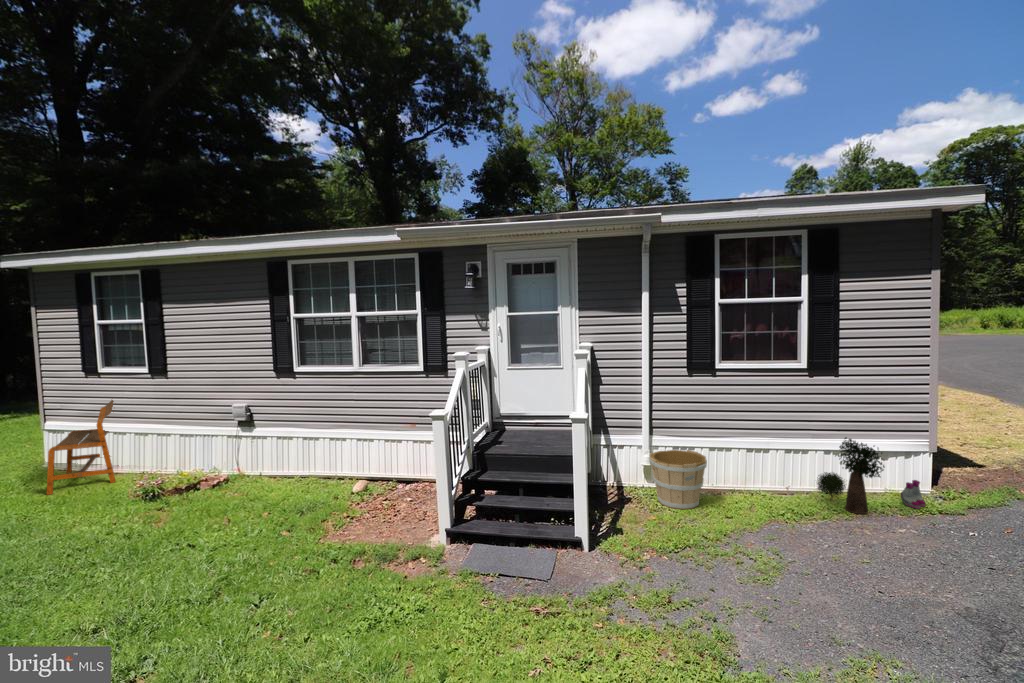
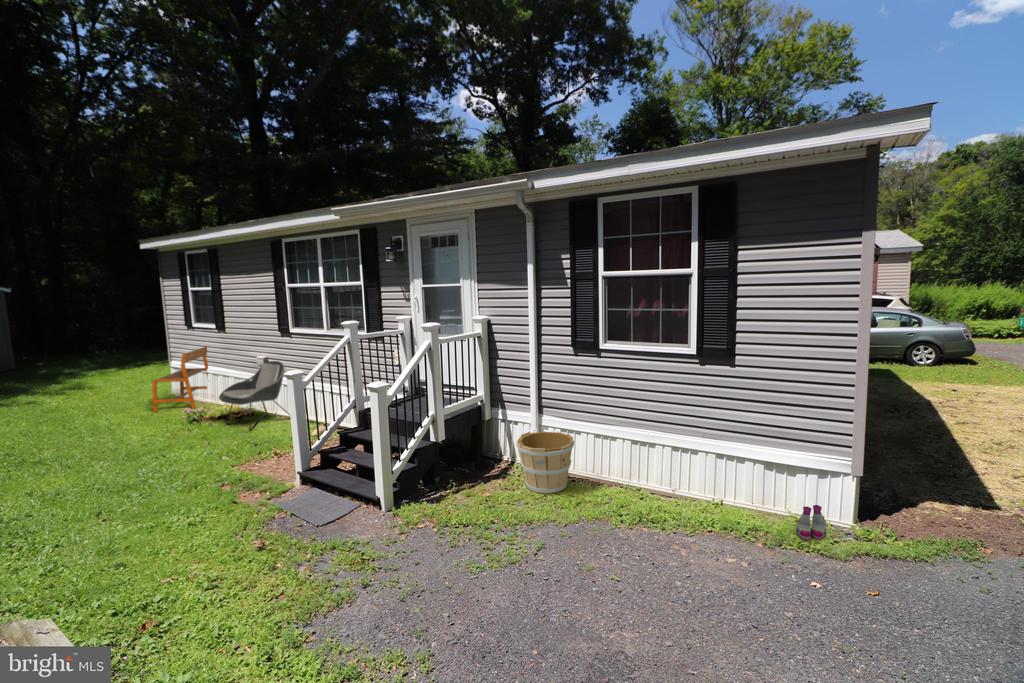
lounge chair: none [197,408,293,498] -> present [219,361,290,431]
potted plant: present [817,437,885,514] -> none [695,441,755,533]

